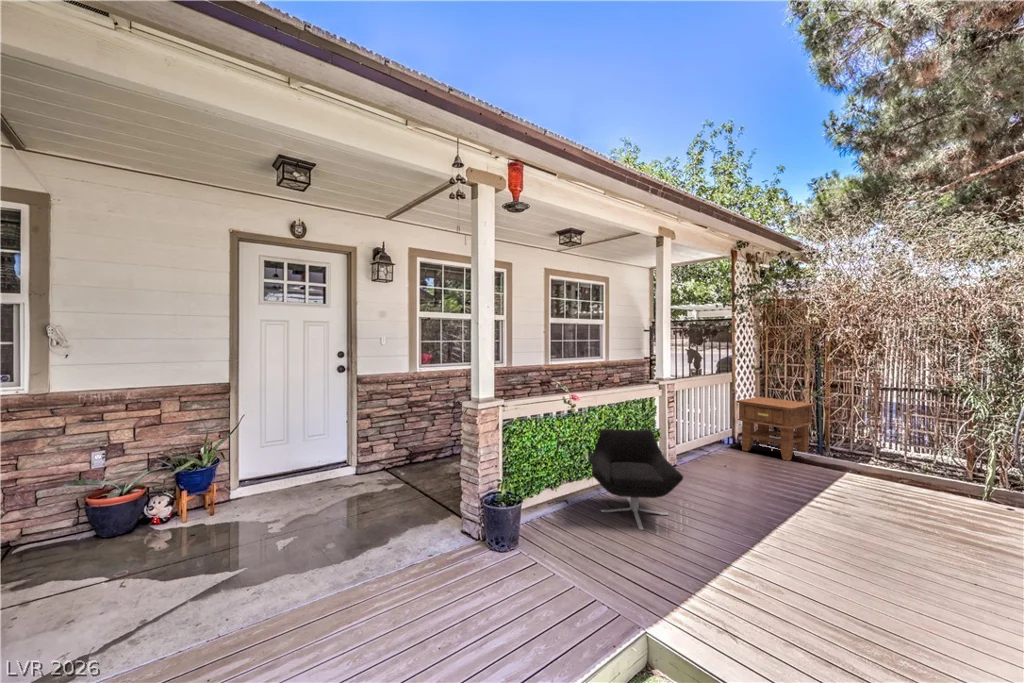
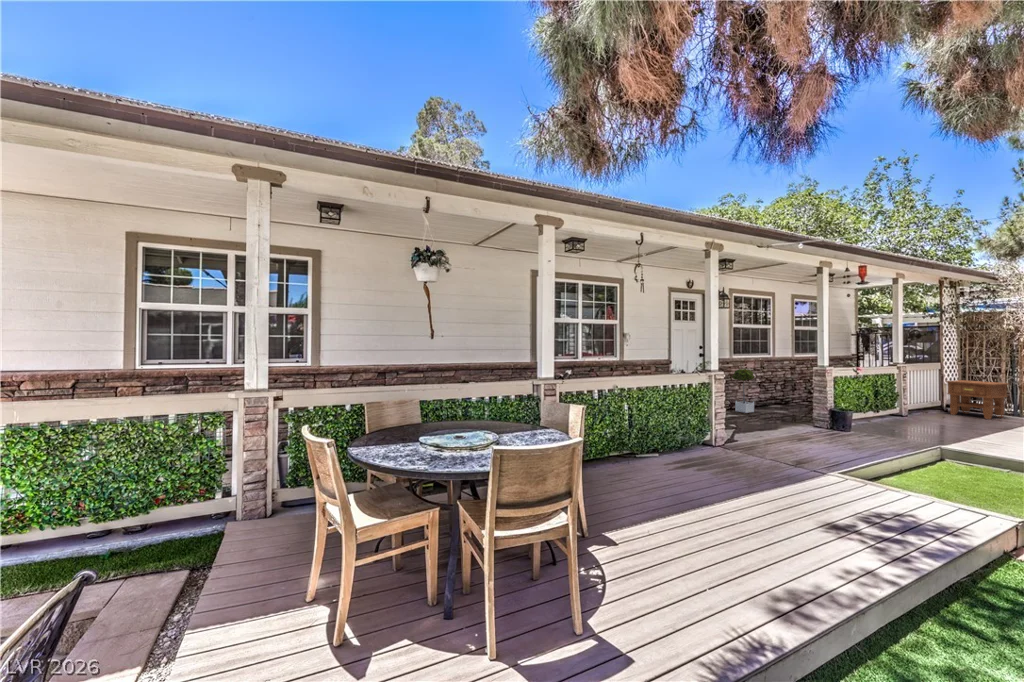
potted tree: none [407,394,441,472] -> present [733,369,754,413]
lounge chair: present [592,429,683,530] -> none [868,387,936,433]

